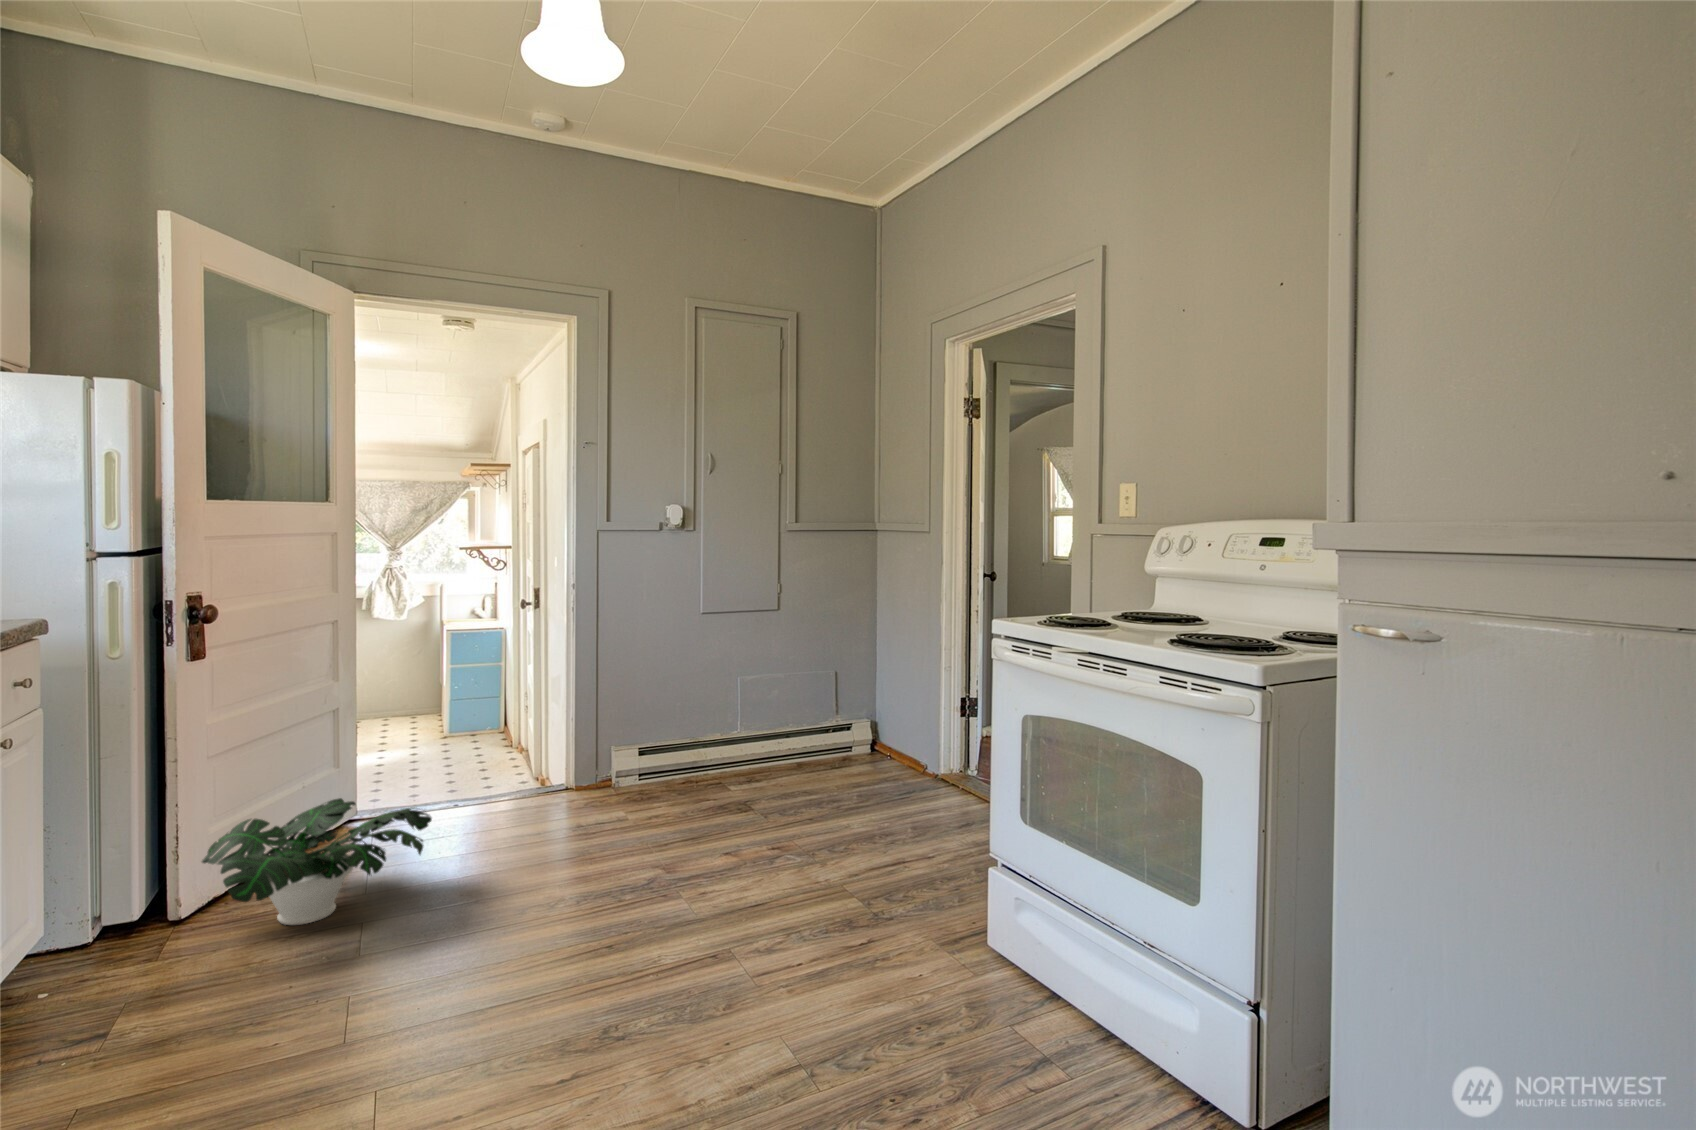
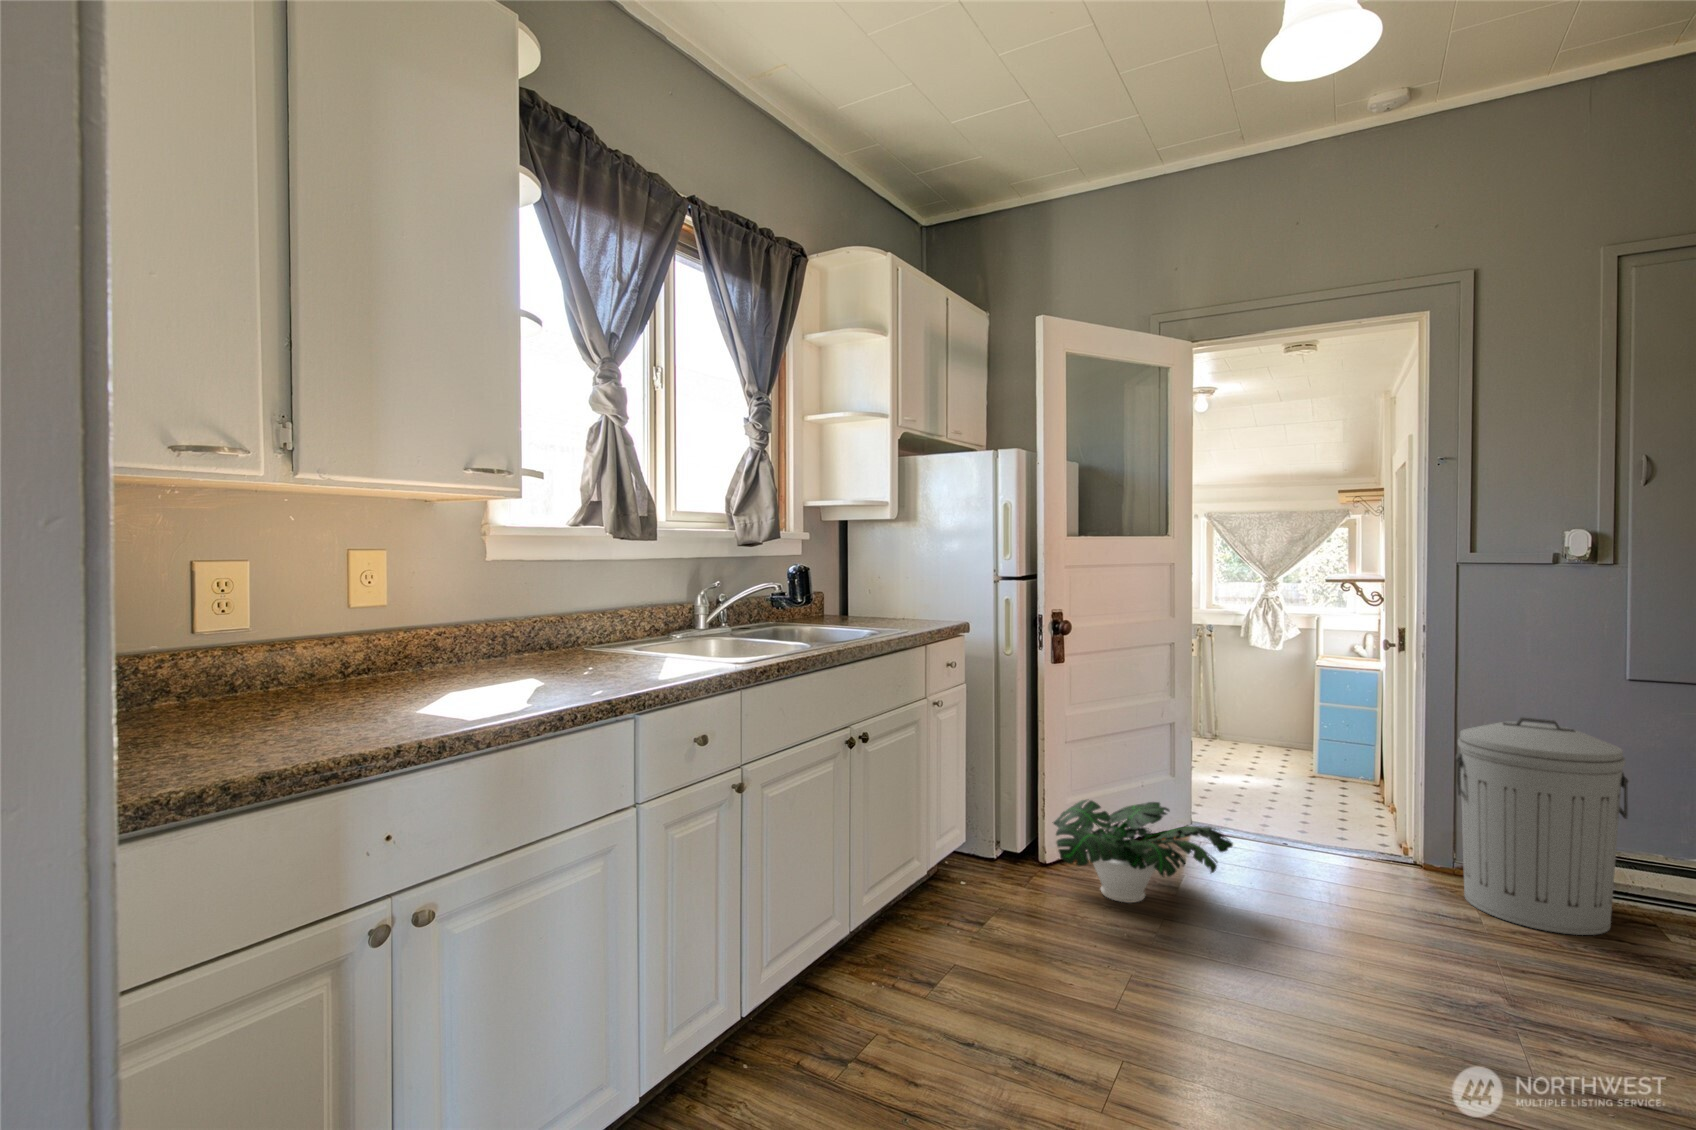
trash can: none [603,651,710,813] -> present [1456,717,1628,935]

